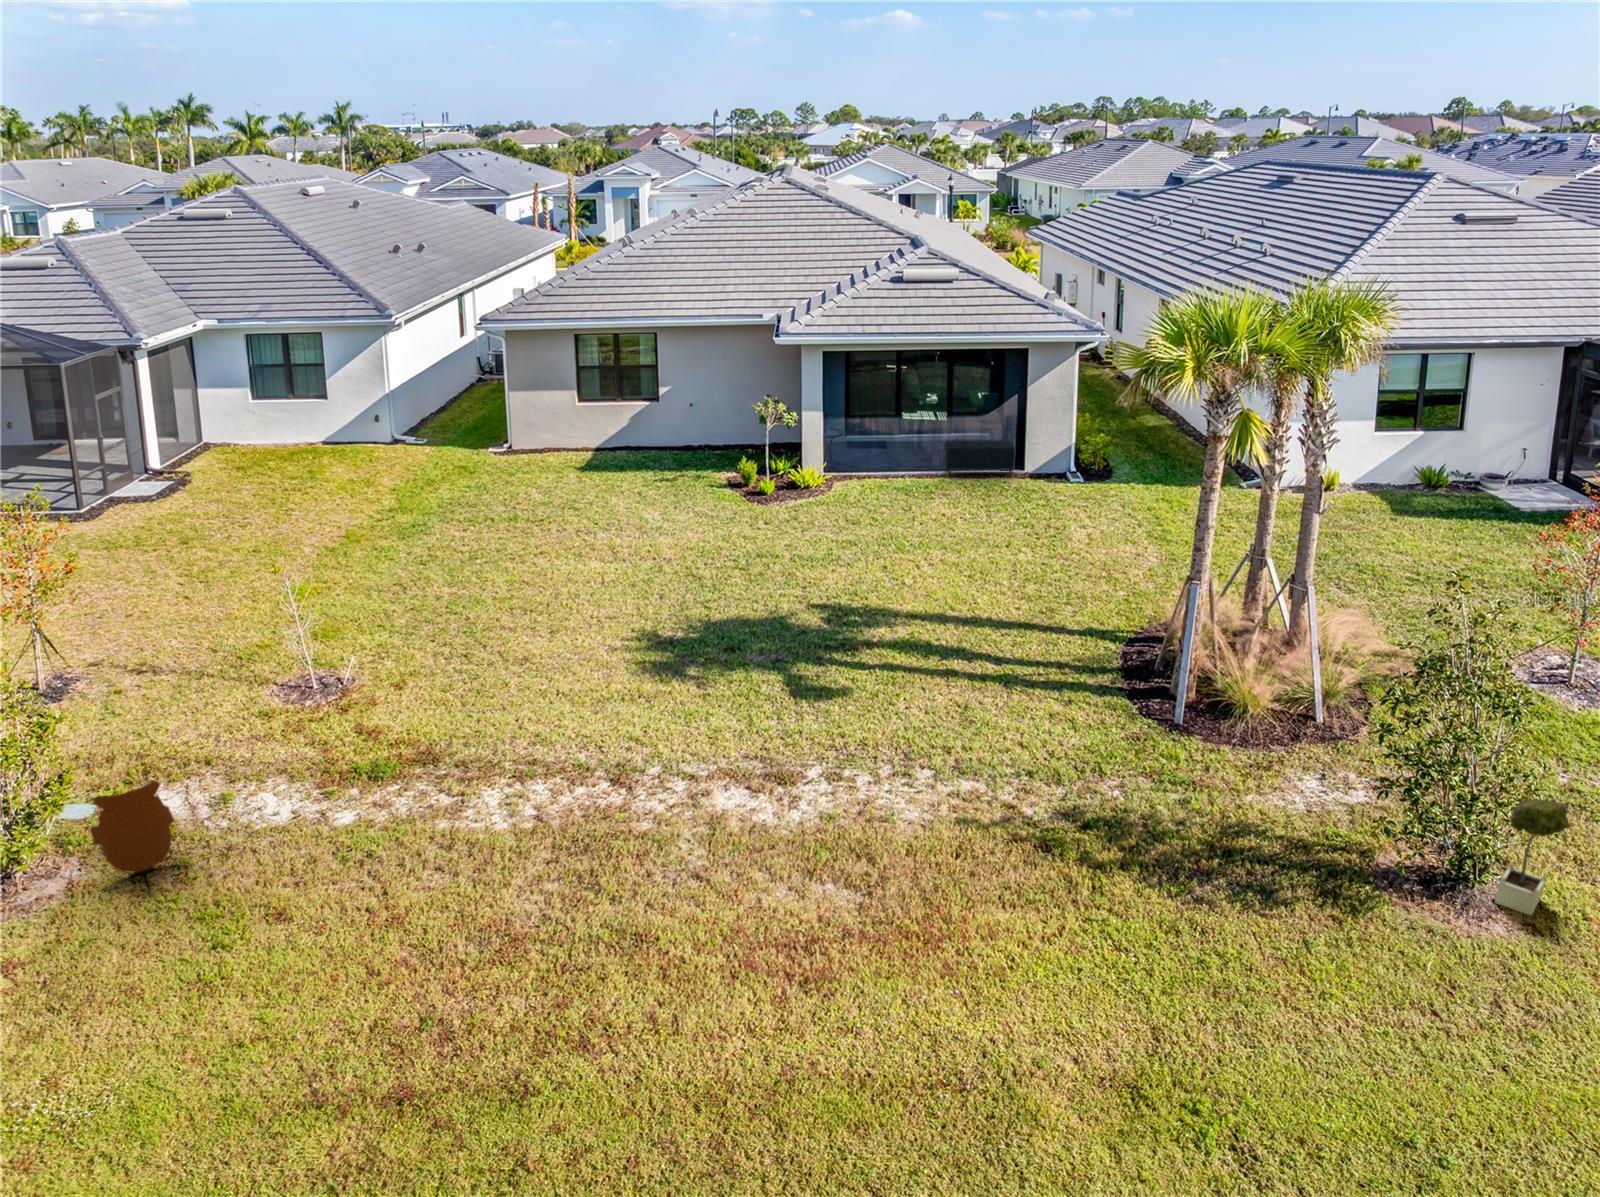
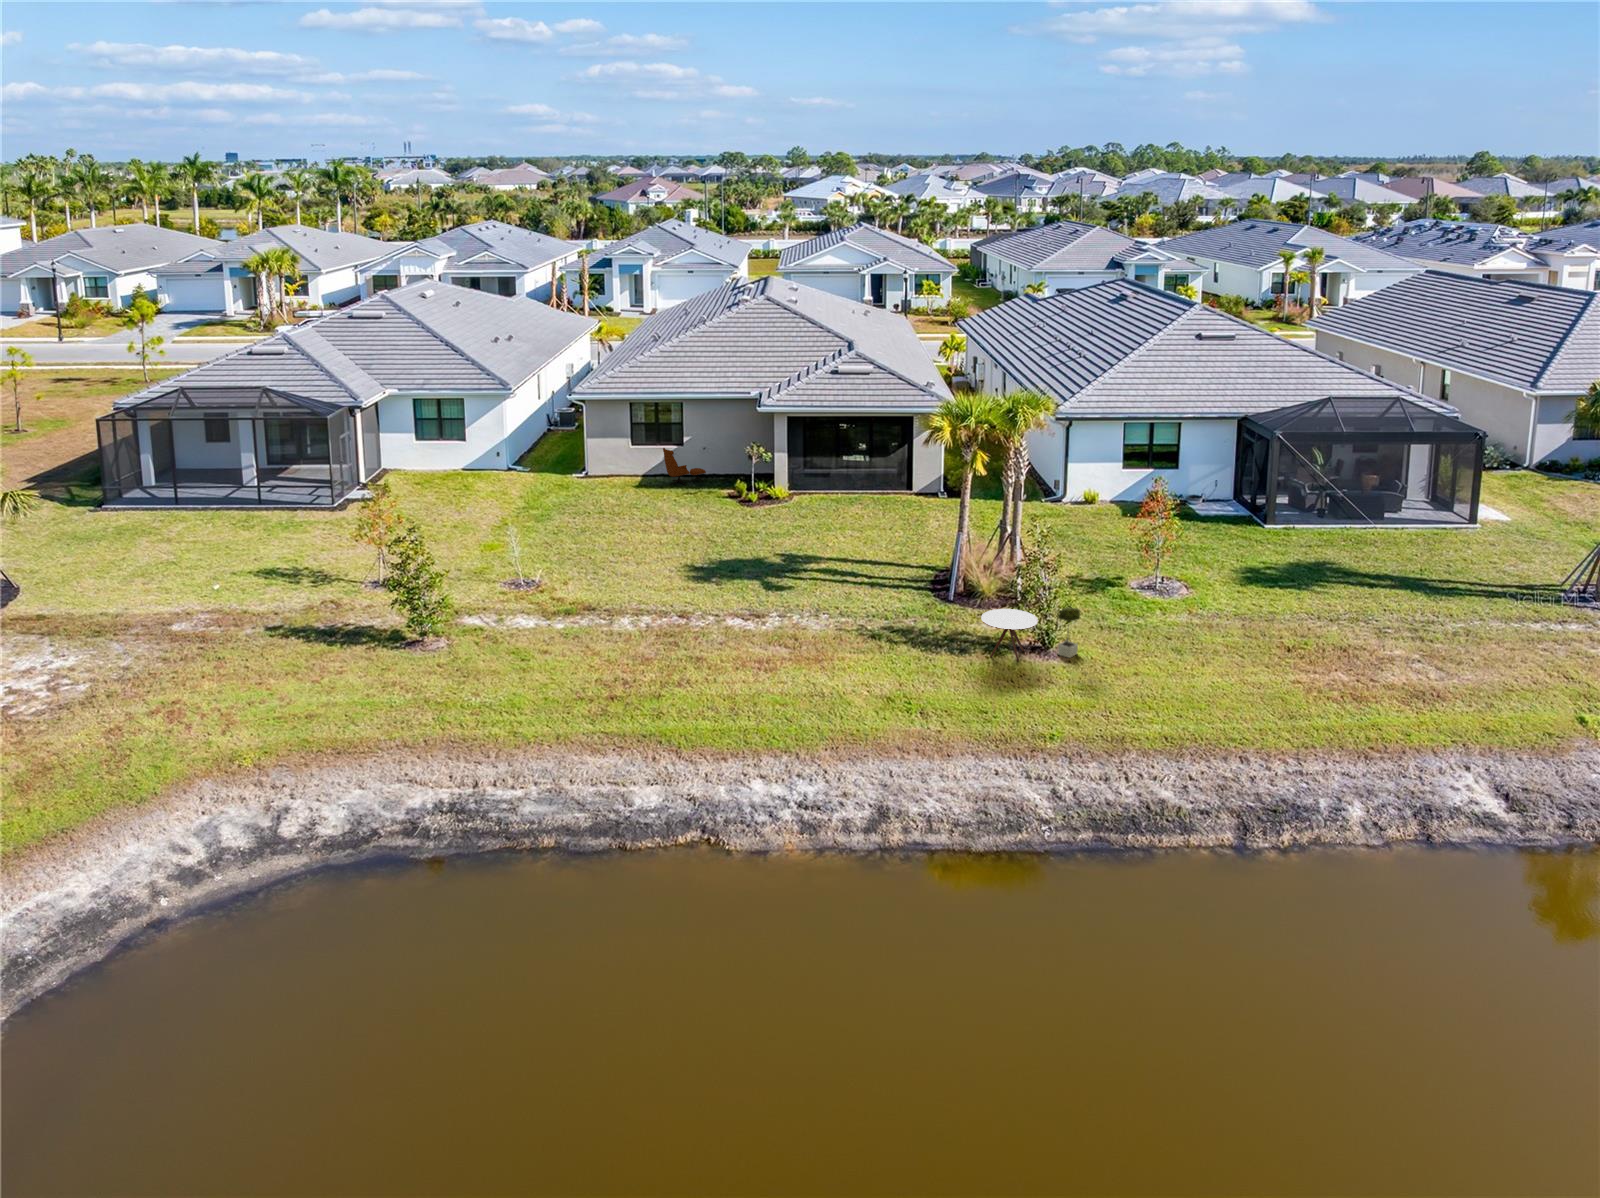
bench: present [944,439,1015,478] -> none [863,471,906,495]
lounge chair: present [90,781,187,897] -> present [663,448,706,486]
round table: none [1317,790,1464,929] -> present [981,609,1038,661]

